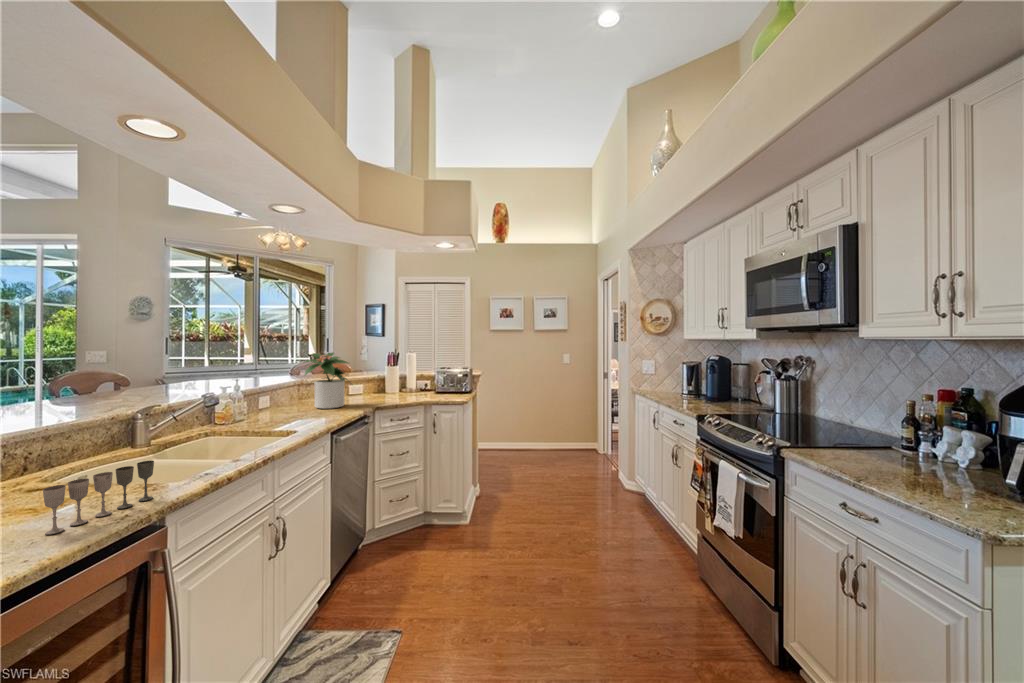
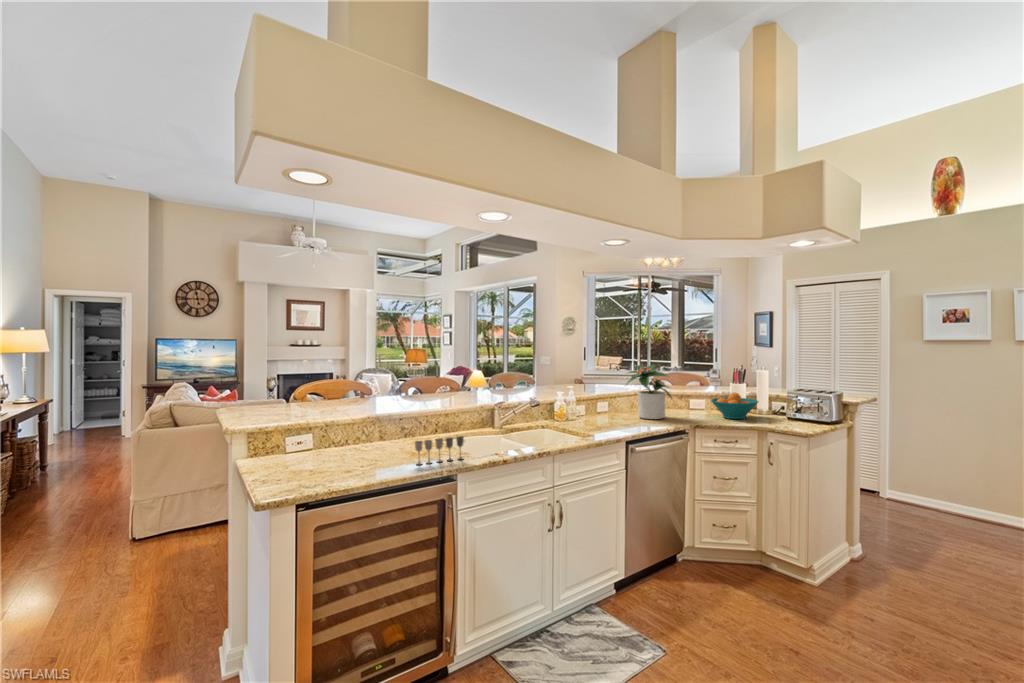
fruit bowl: none [380,376,420,399] -> present [711,392,758,419]

